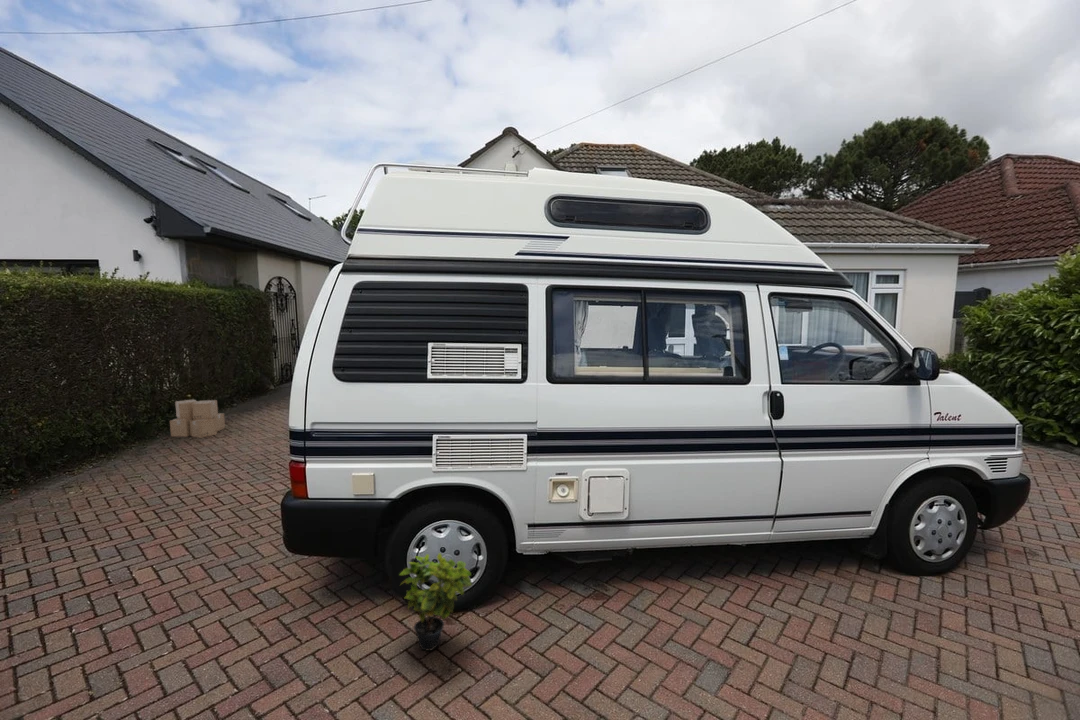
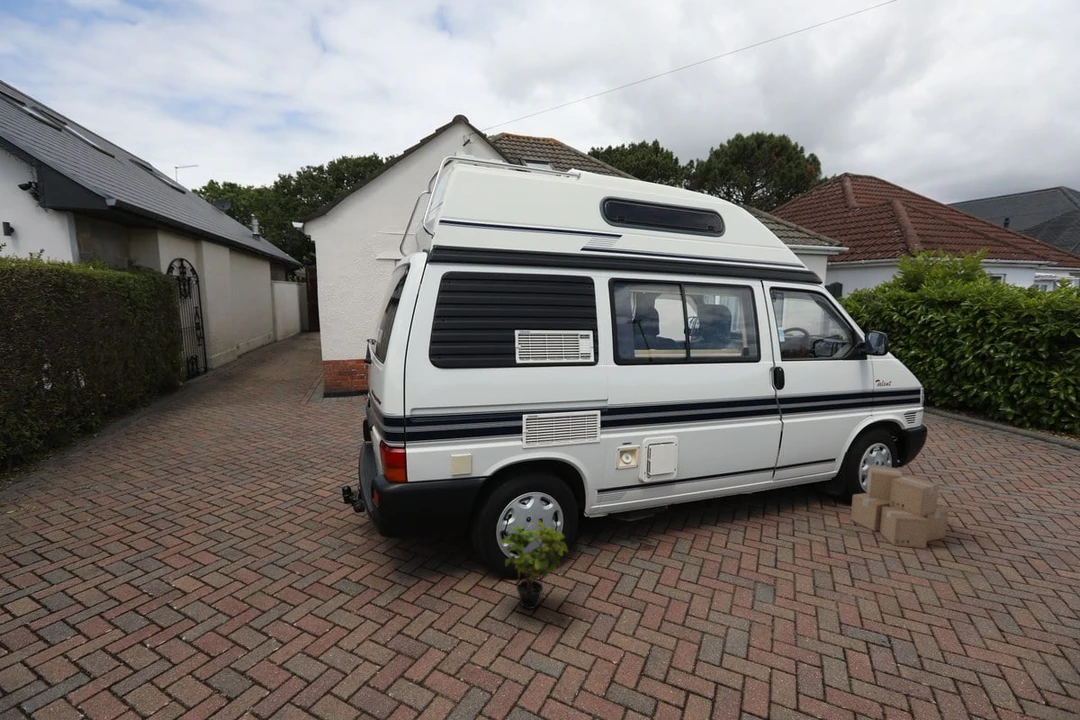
cardboard box: present [170,399,225,438] -> present [851,465,948,548]

